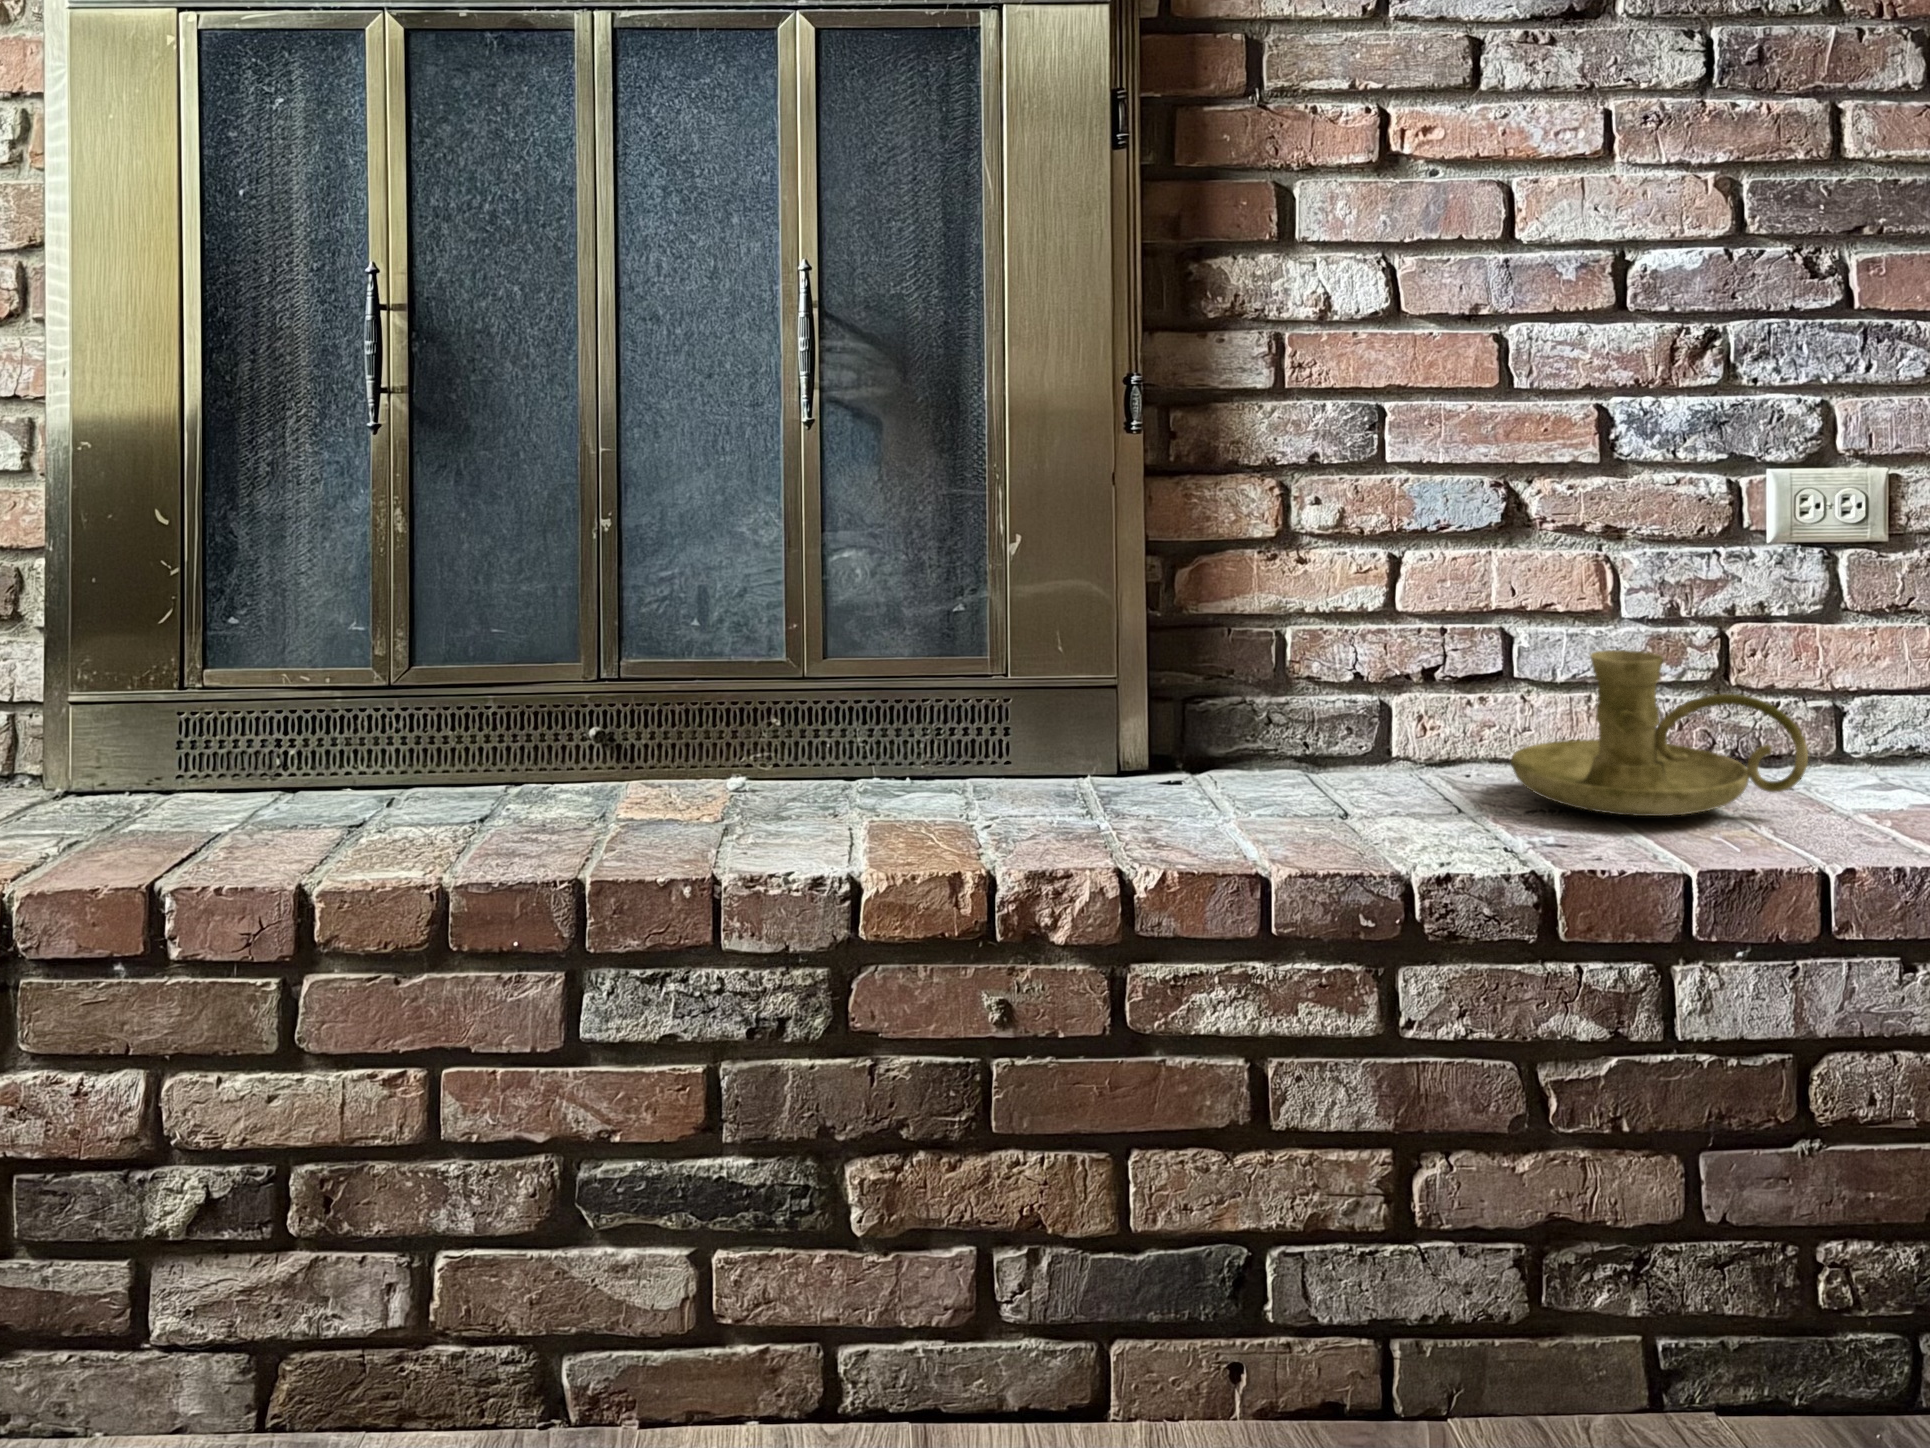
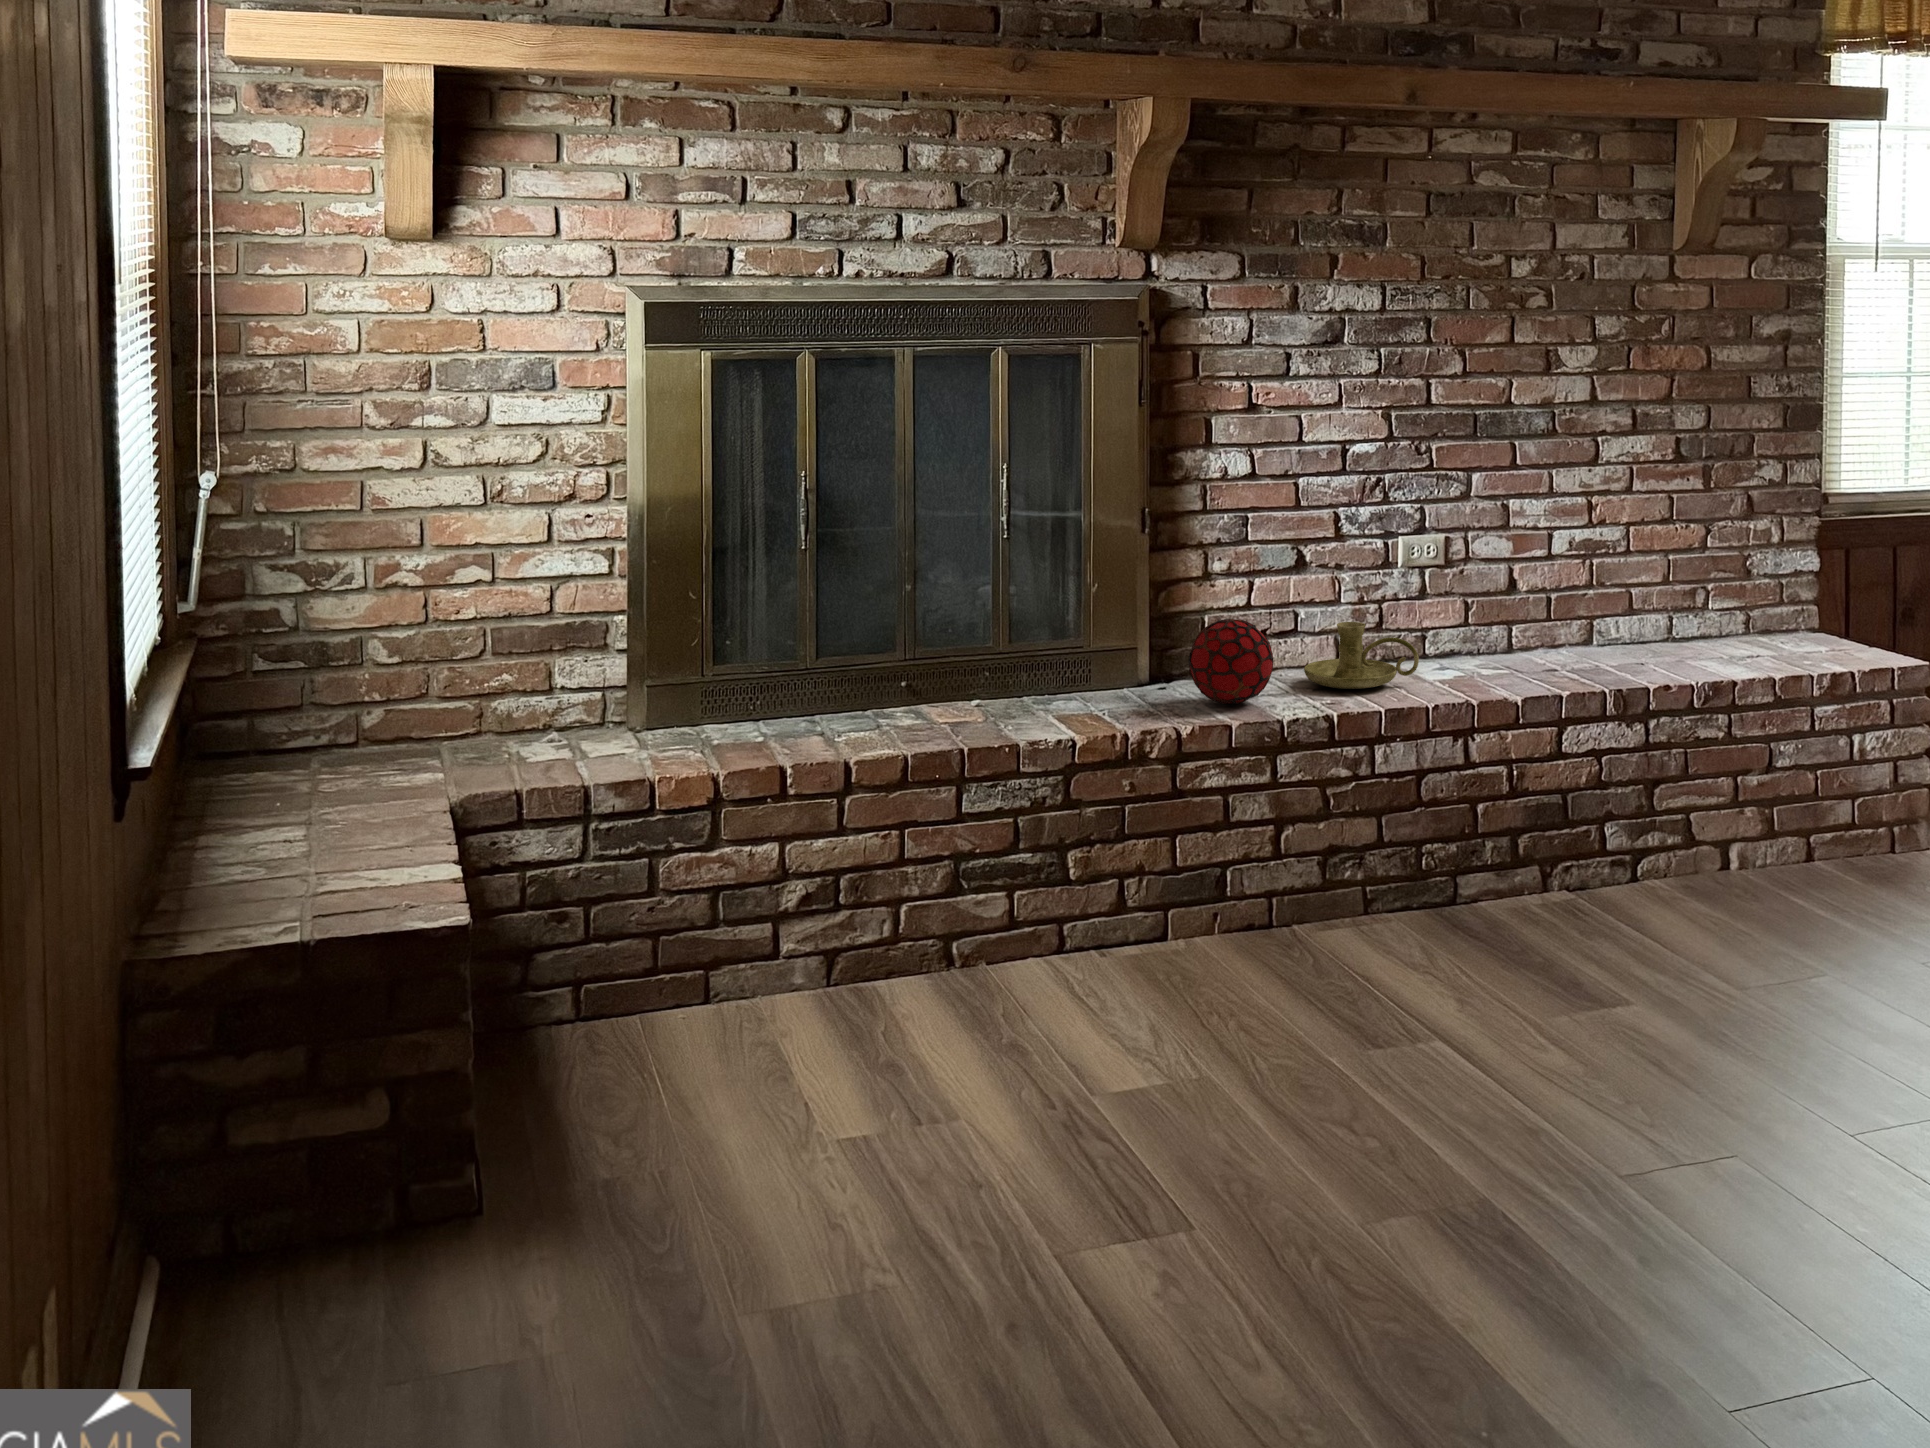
decorative orb: none [1197,620,1407,830] -> present [1188,619,1273,704]

